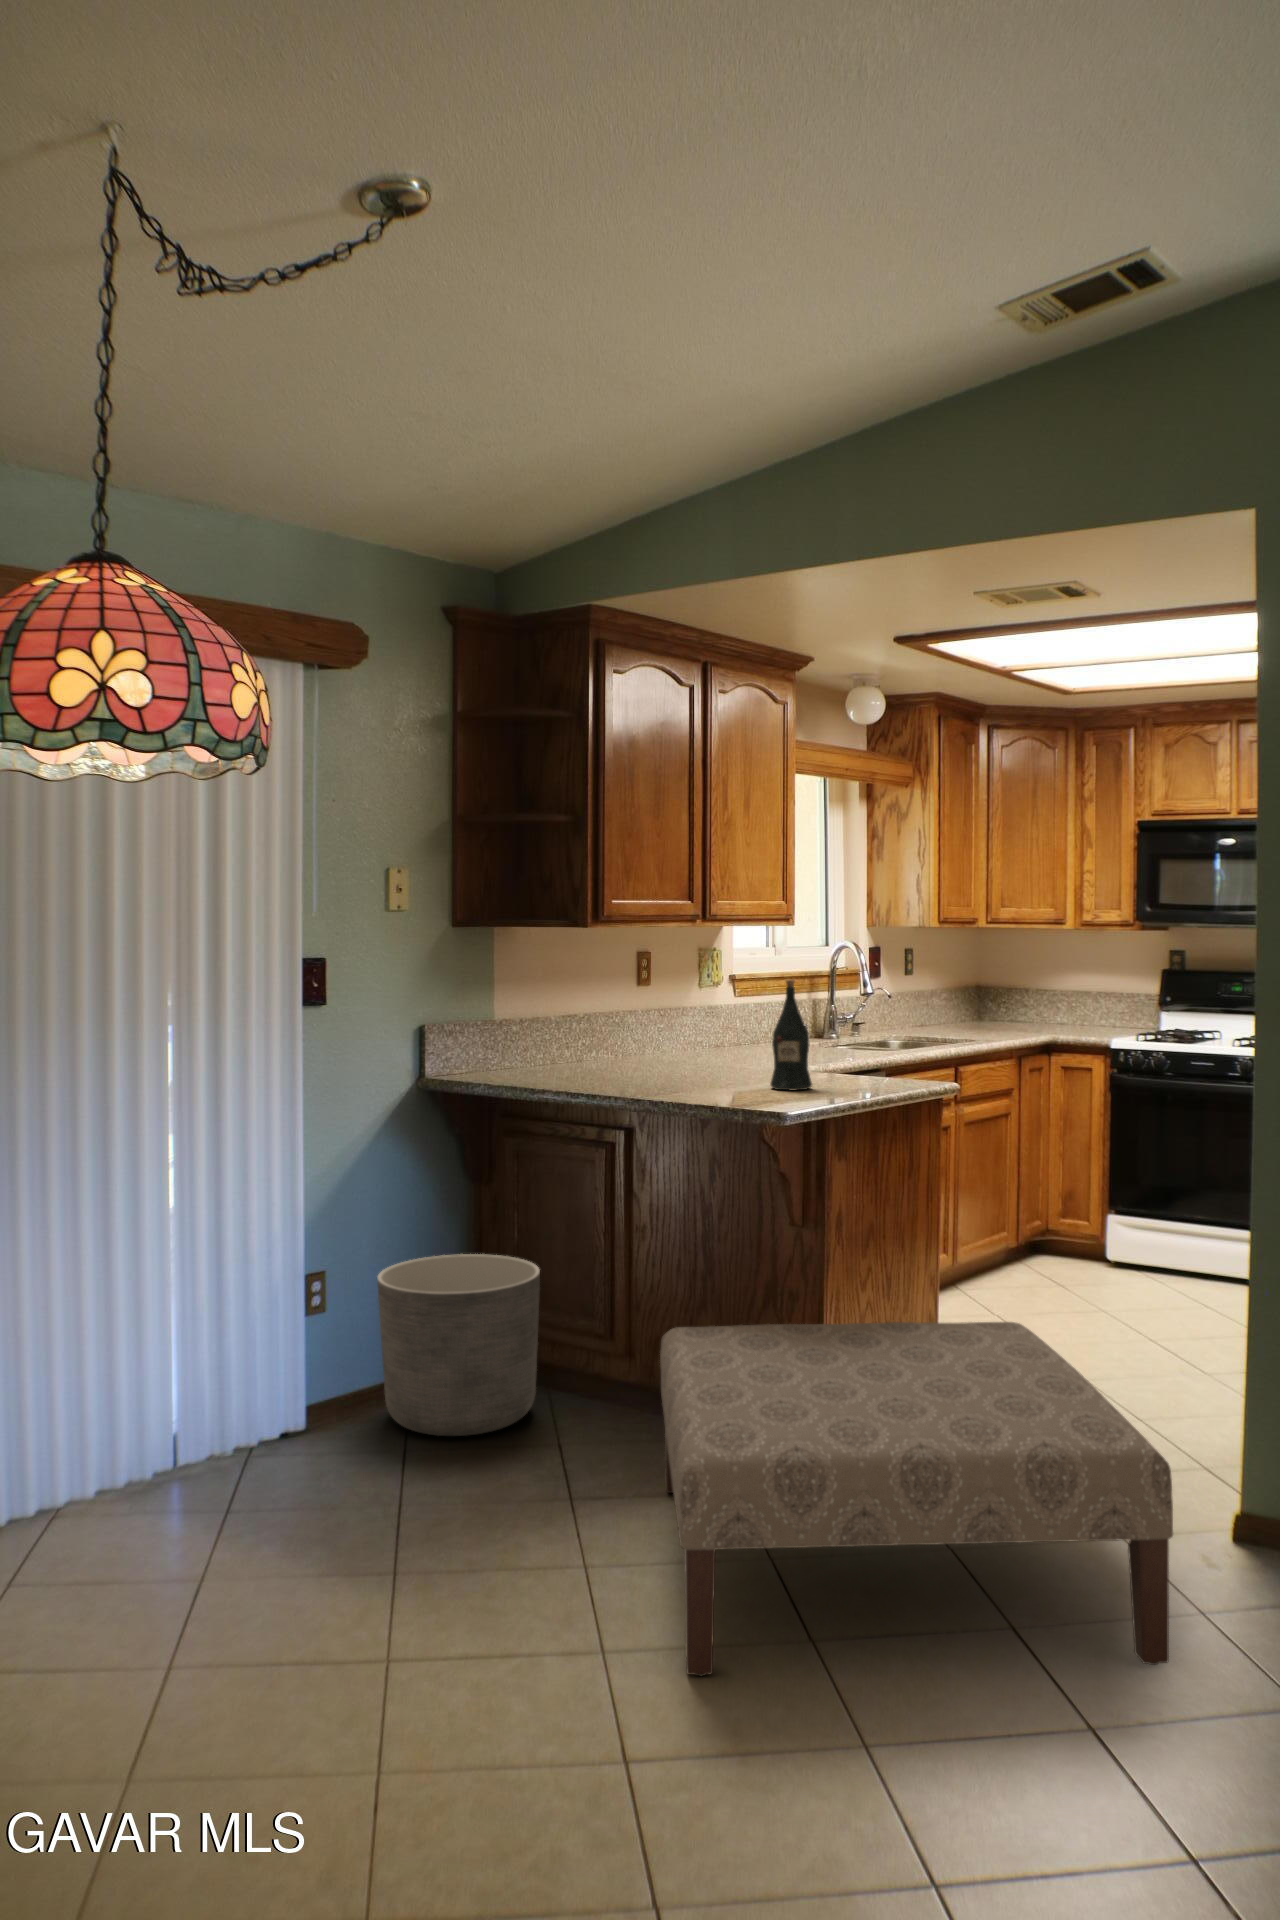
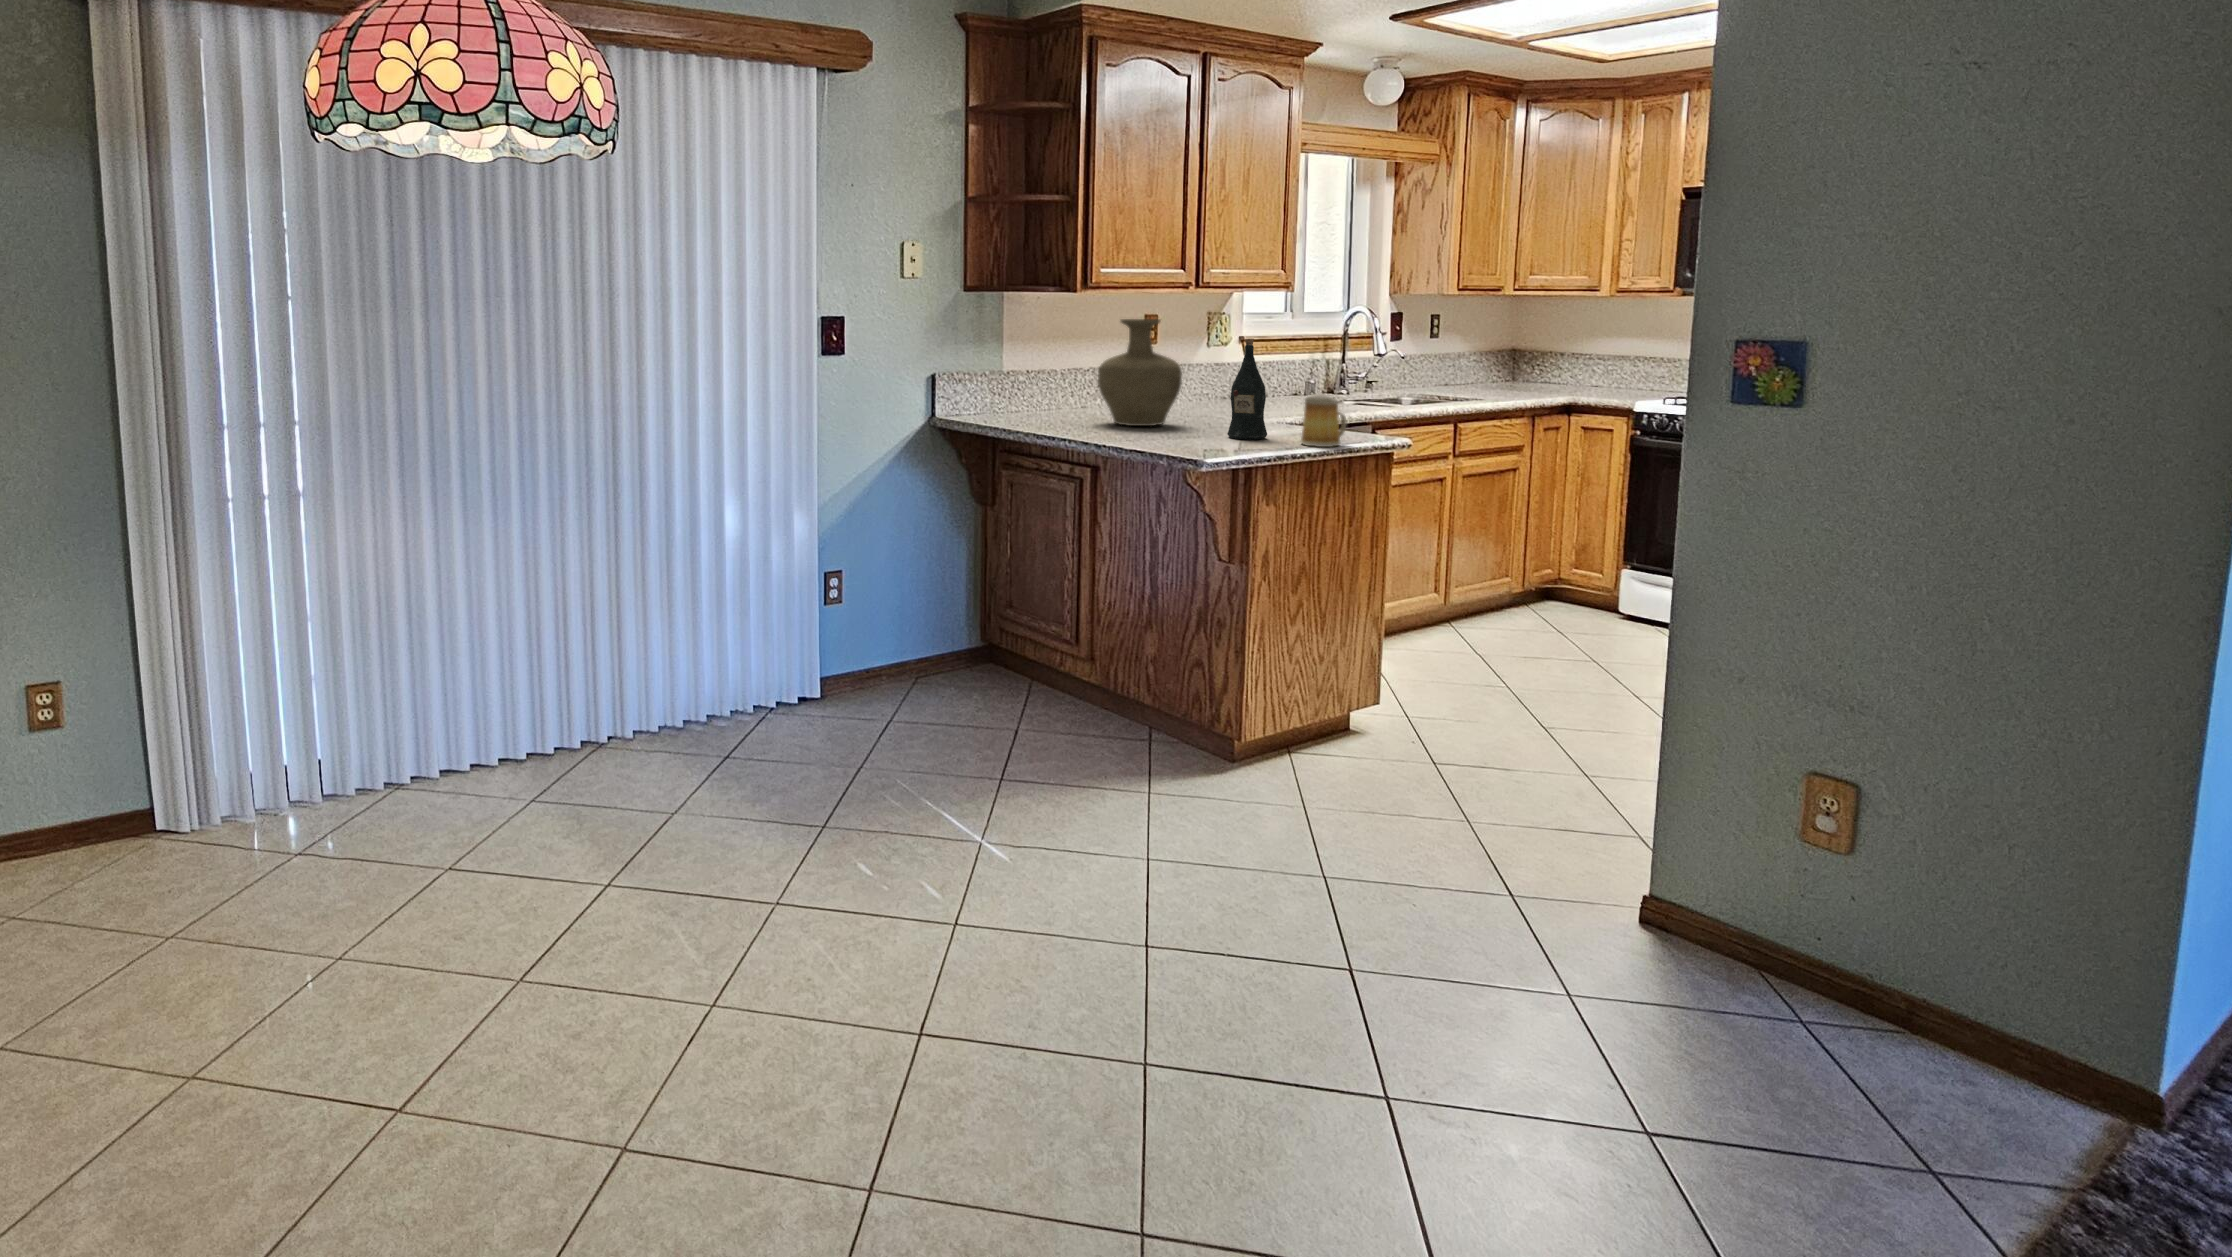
vase: none [615,959,708,1080] -> present [1098,319,1182,426]
mug: none [850,1038,896,1095] -> present [1301,394,1346,447]
planter: present [377,1254,540,1436] -> none [885,563,1019,712]
ottoman: present [660,1322,1173,1676] -> none [1032,642,1523,1022]

